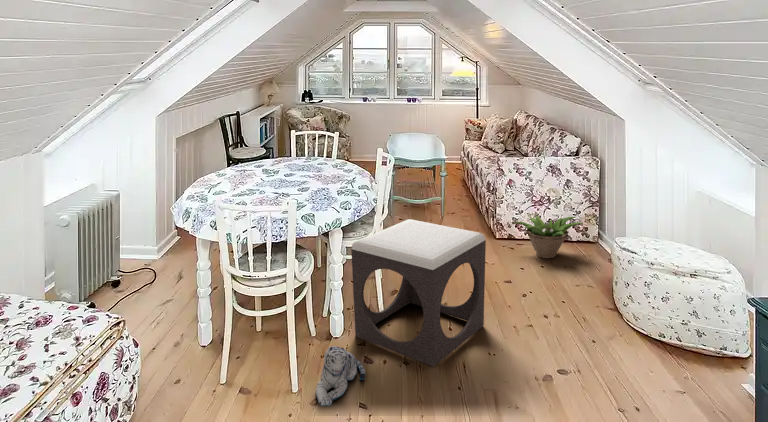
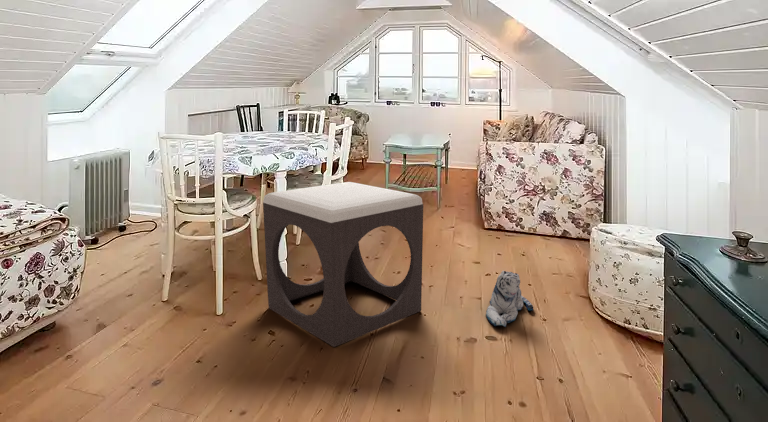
decorative plant: present [512,216,583,258] -> none [493,206,577,253]
plush toy: present [316,346,366,406] -> present [486,271,533,327]

